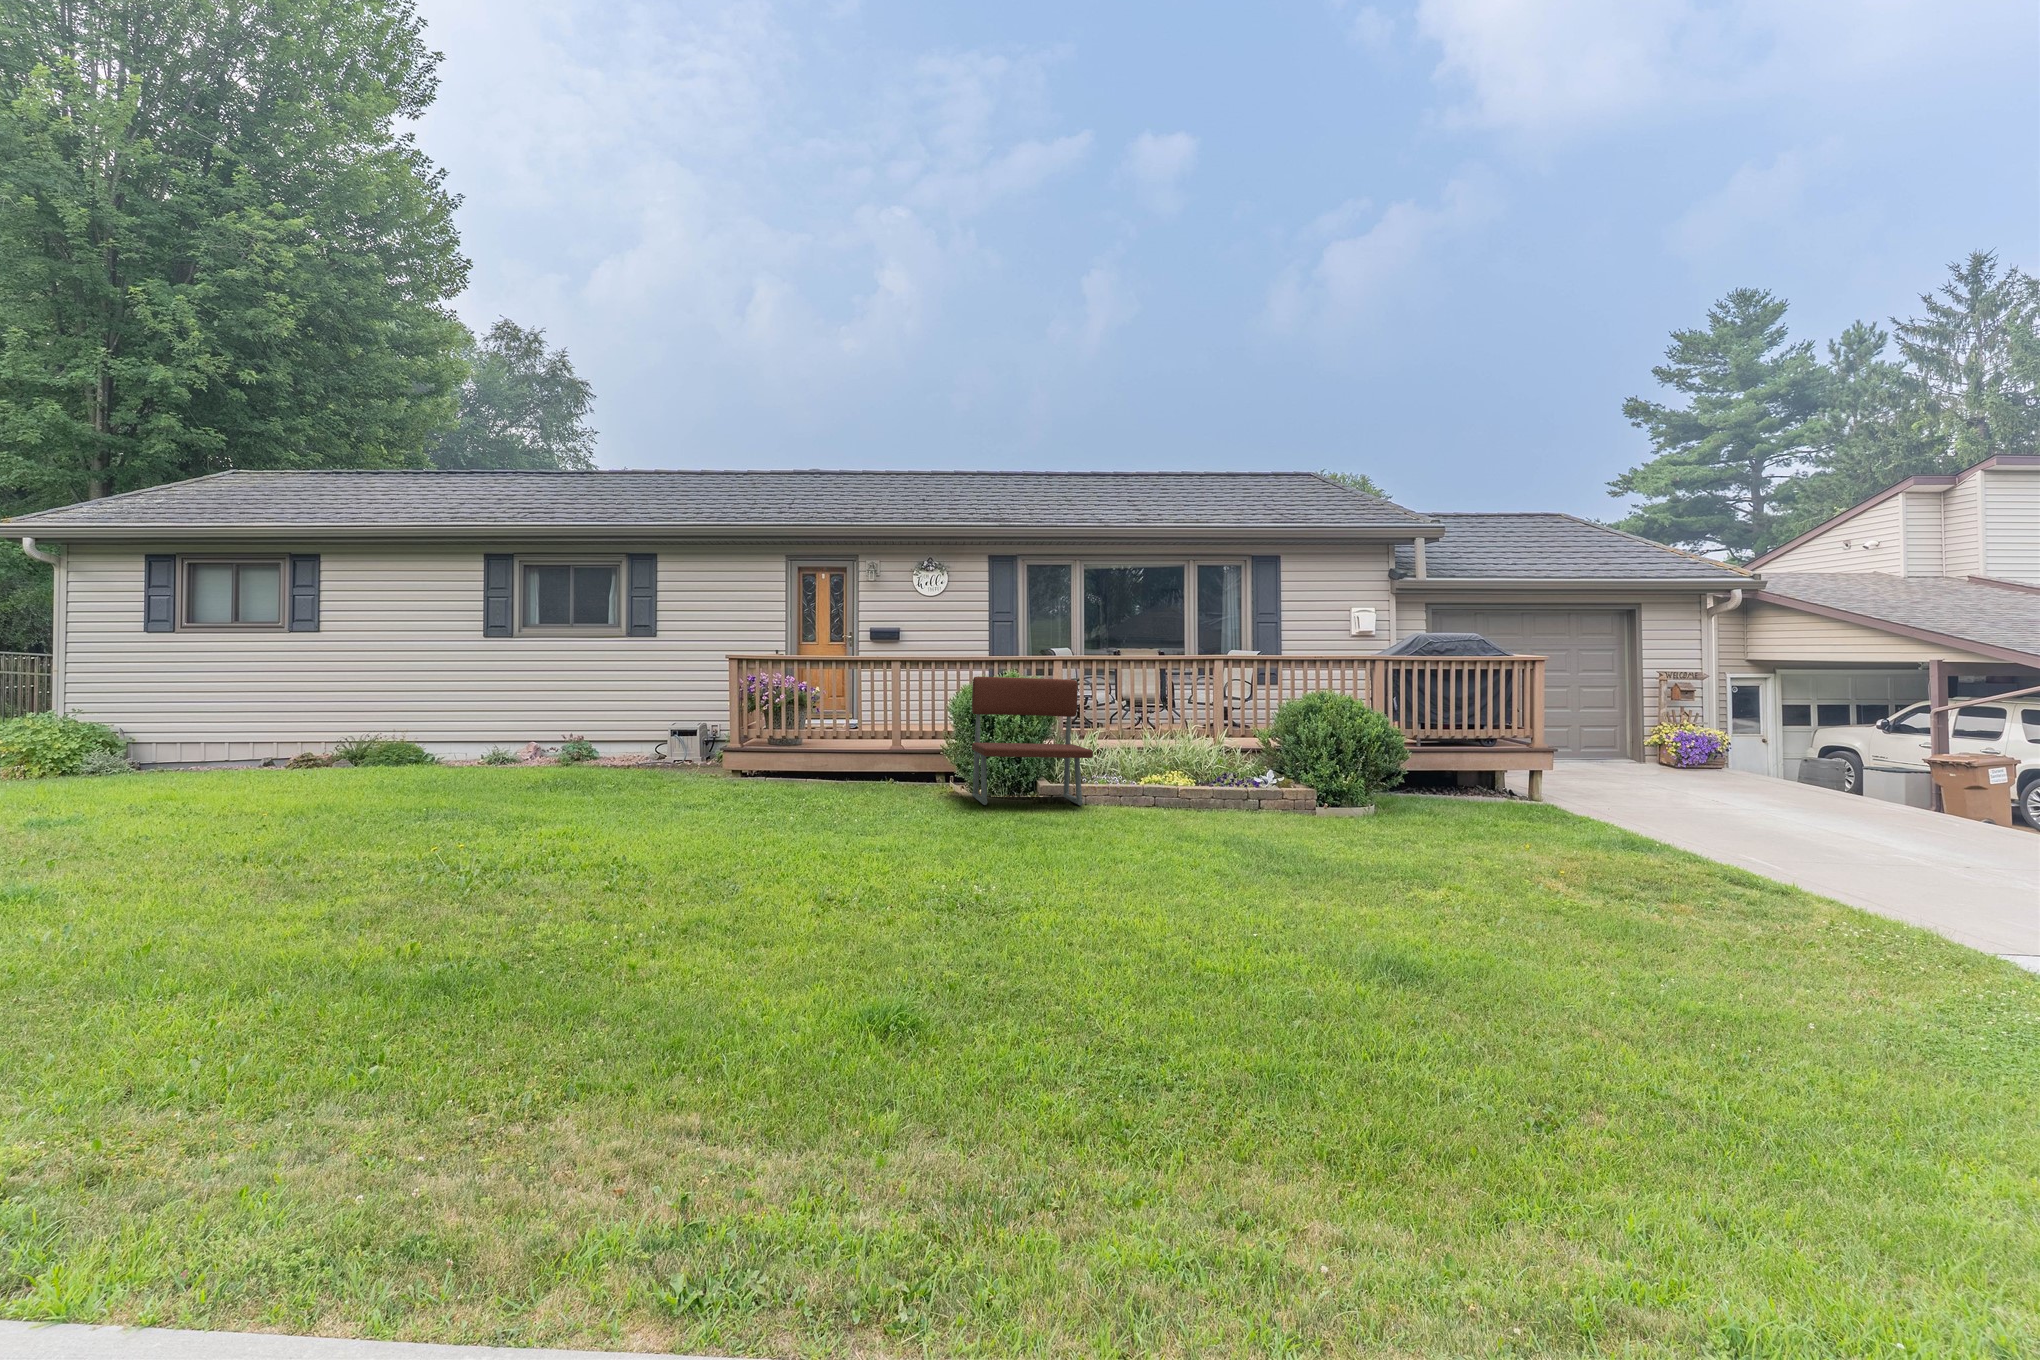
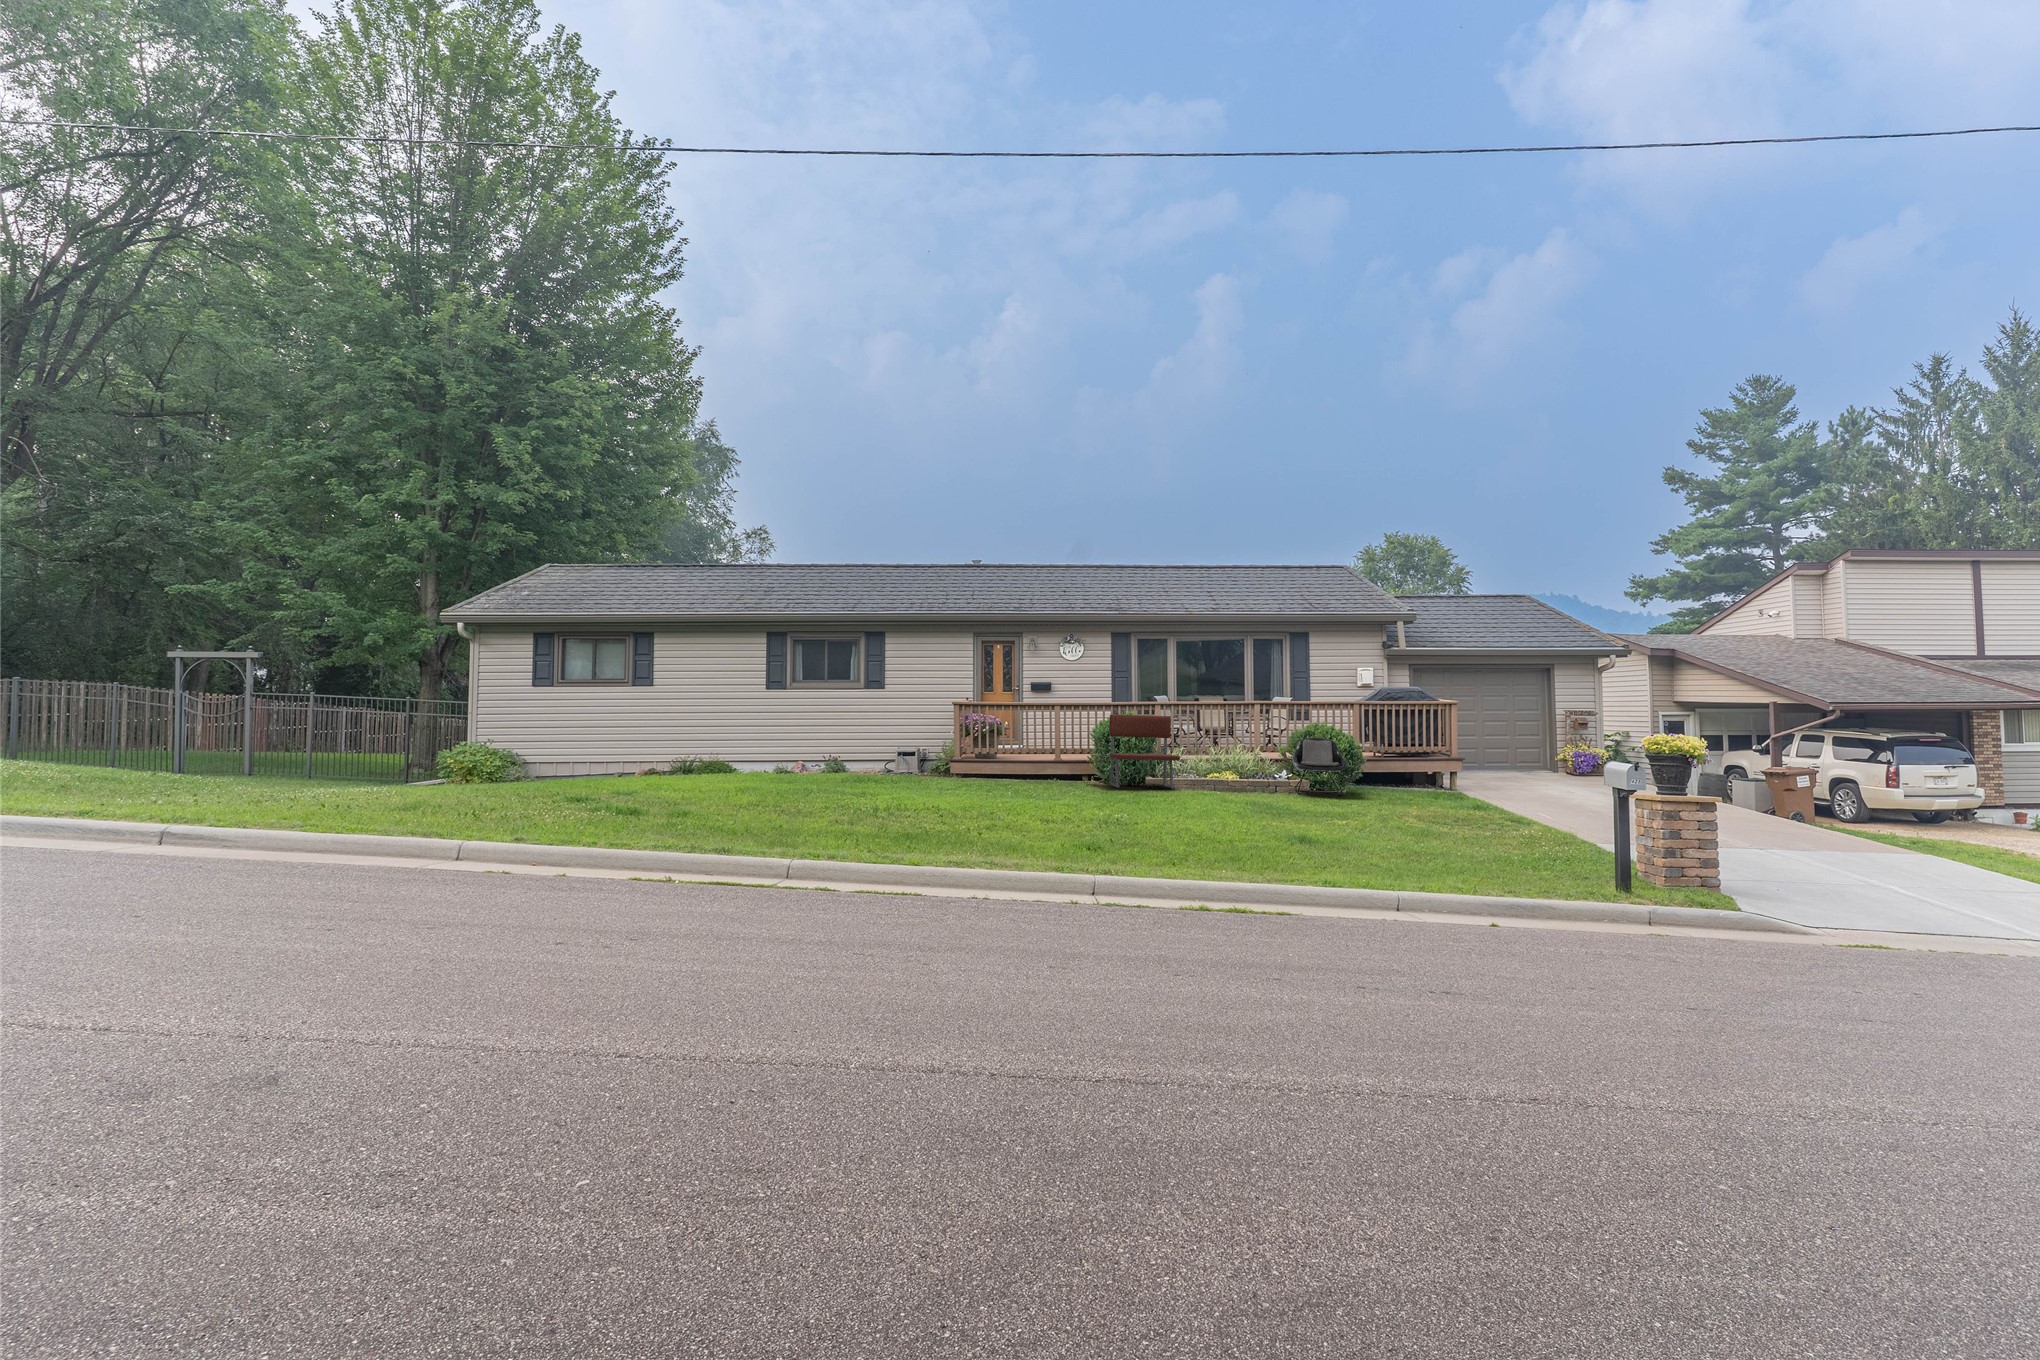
lounge chair: none [1290,717,1396,826] -> present [1293,738,1347,797]

